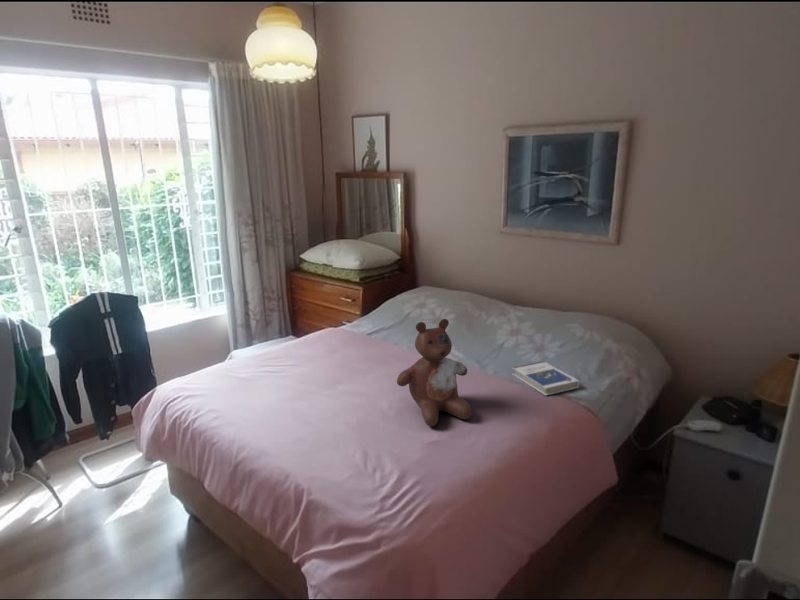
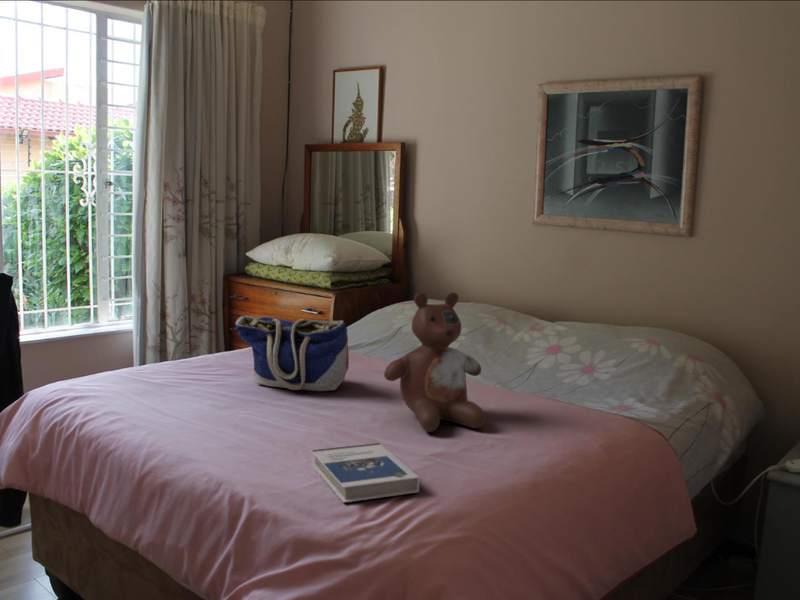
tote bag: none [289,331,372,384] -> present [236,316,349,391]
hardback book: present [513,361,579,395] -> present [311,443,419,502]

